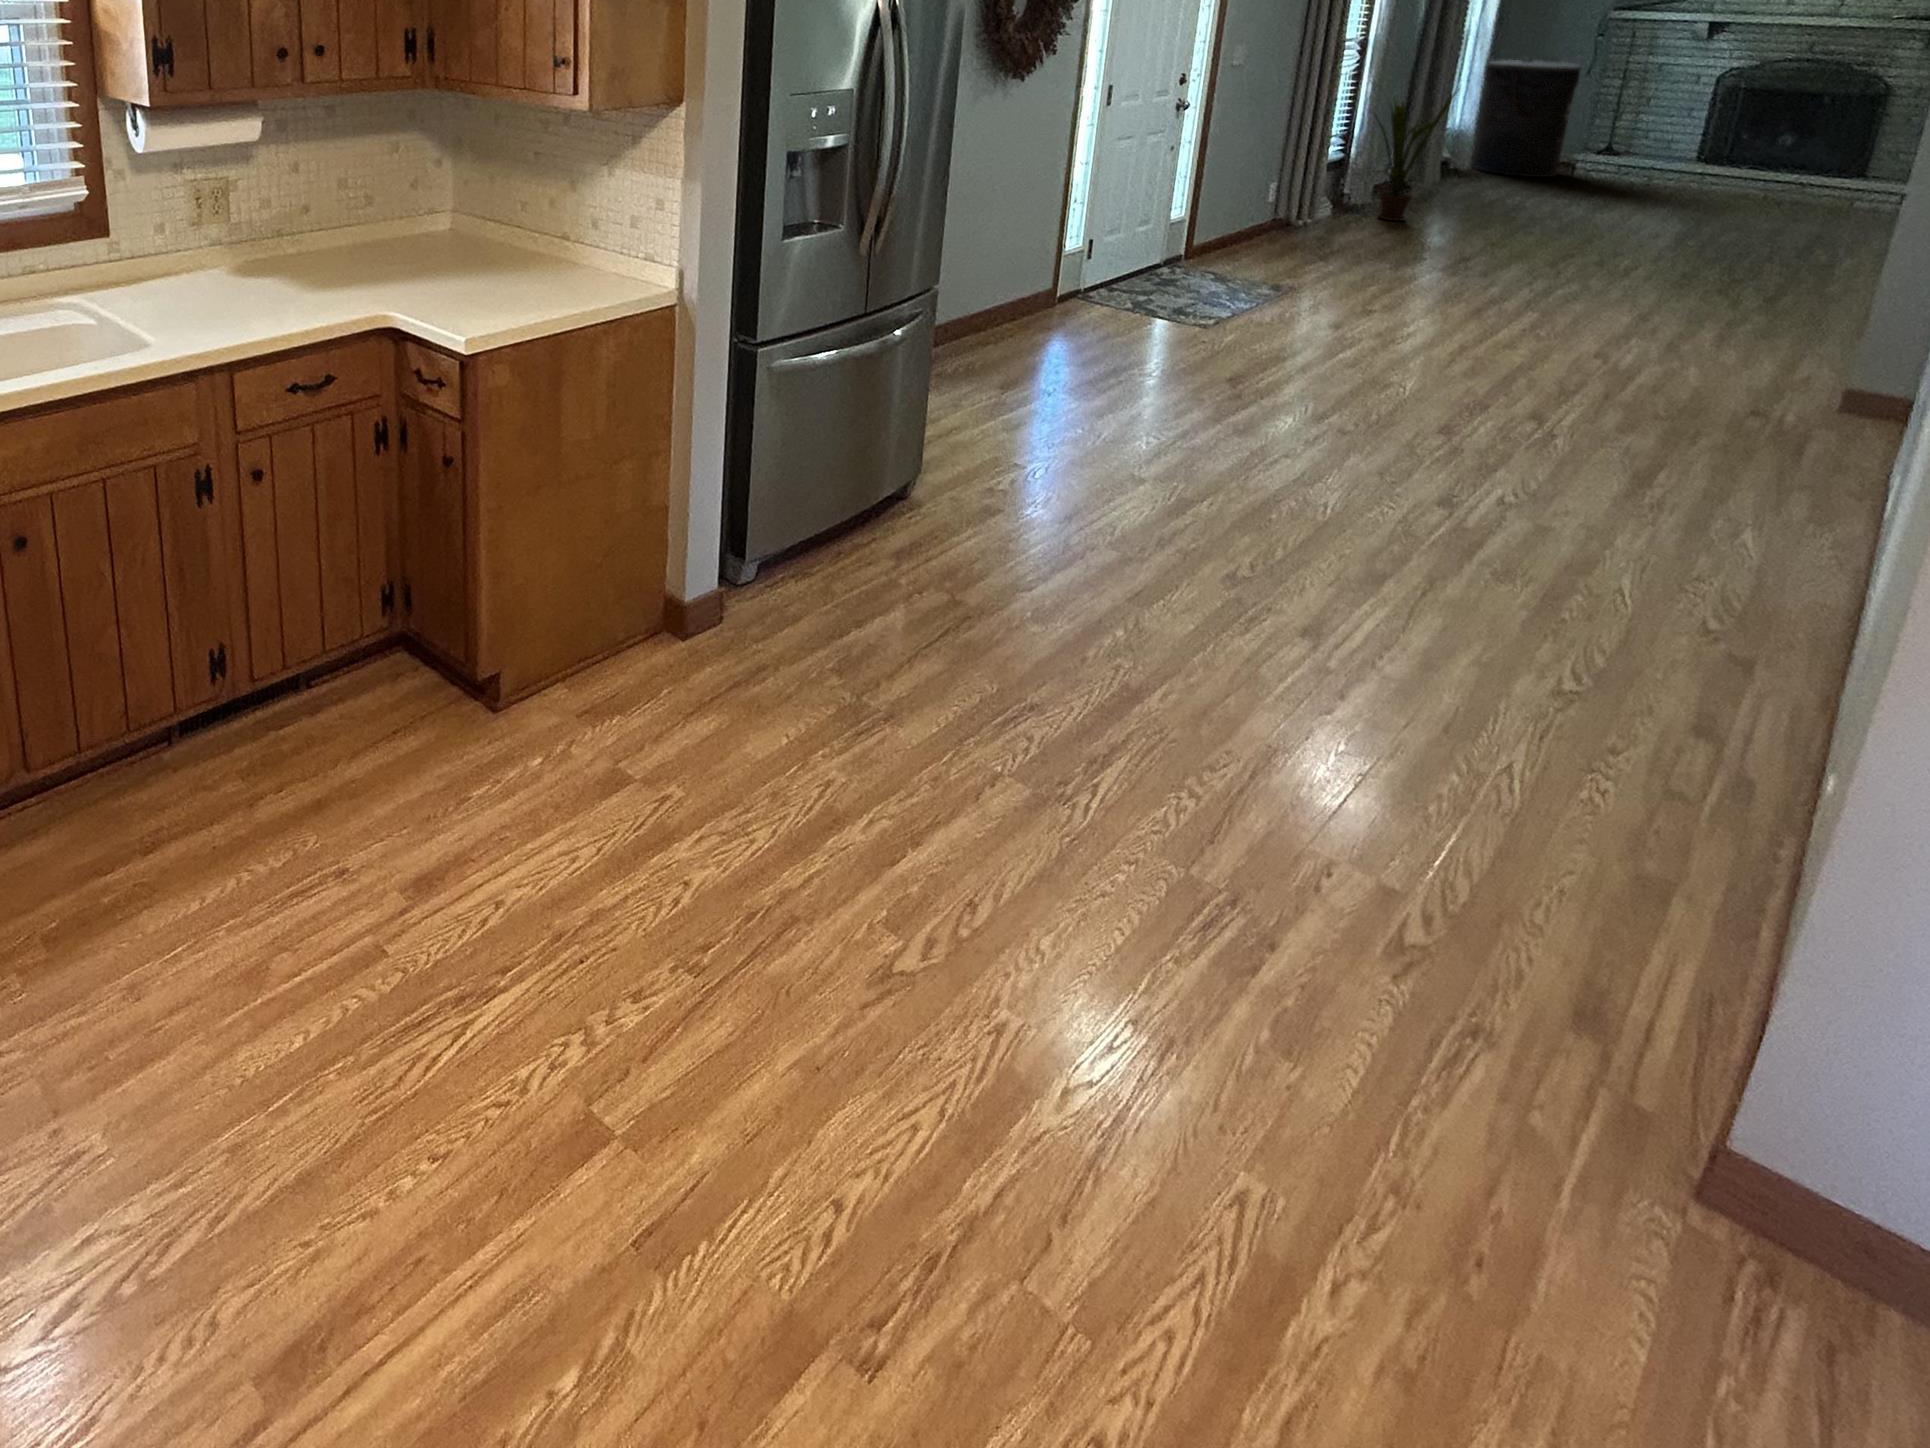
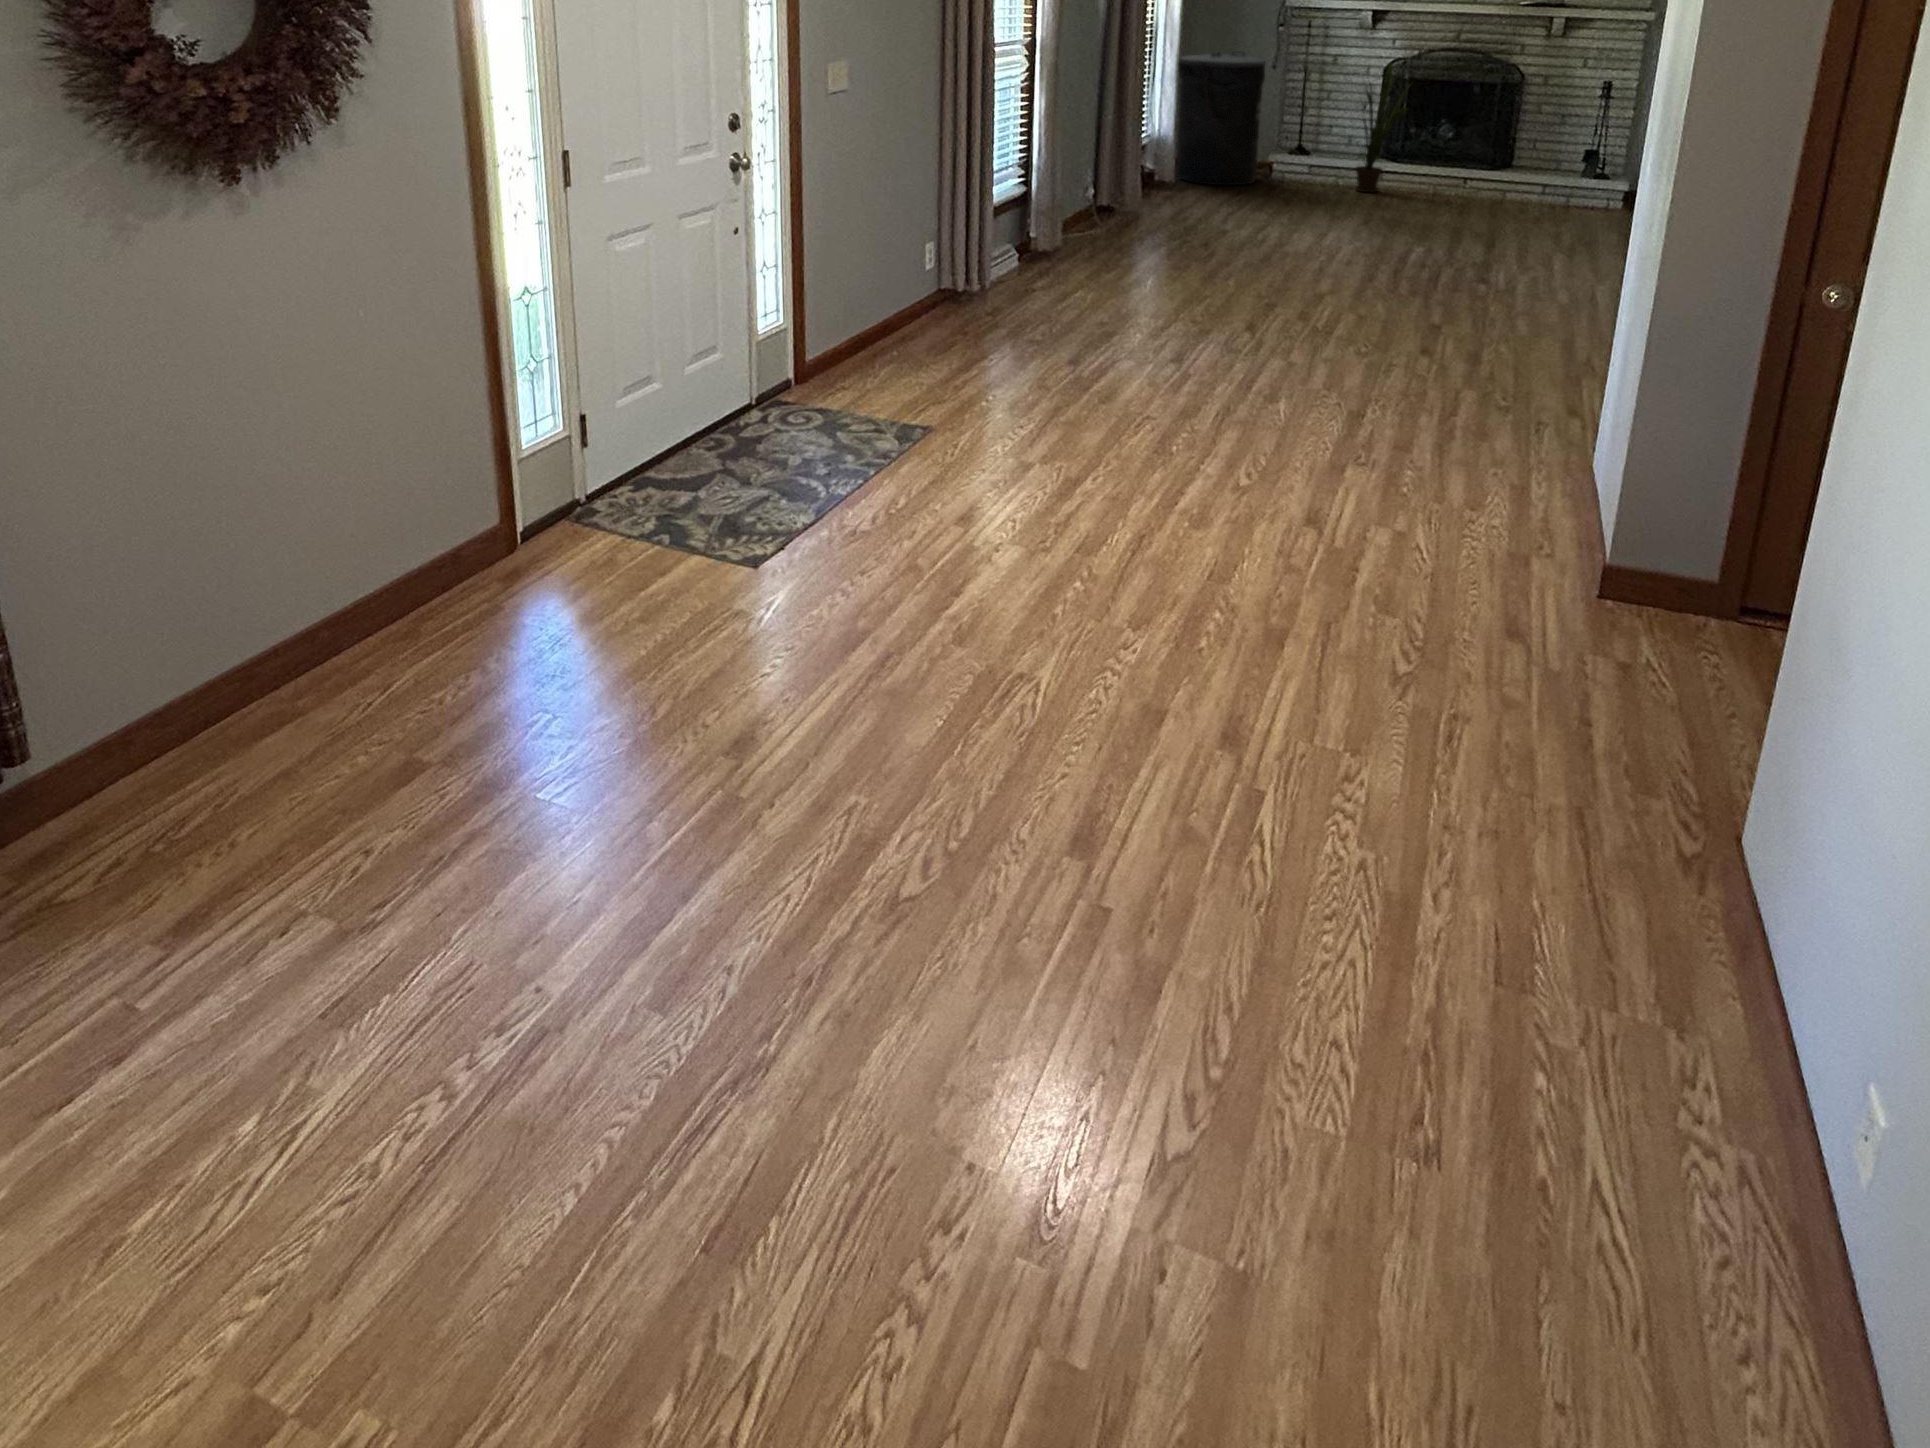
house plant: present [1376,90,1458,221] -> present [1352,64,1407,193]

